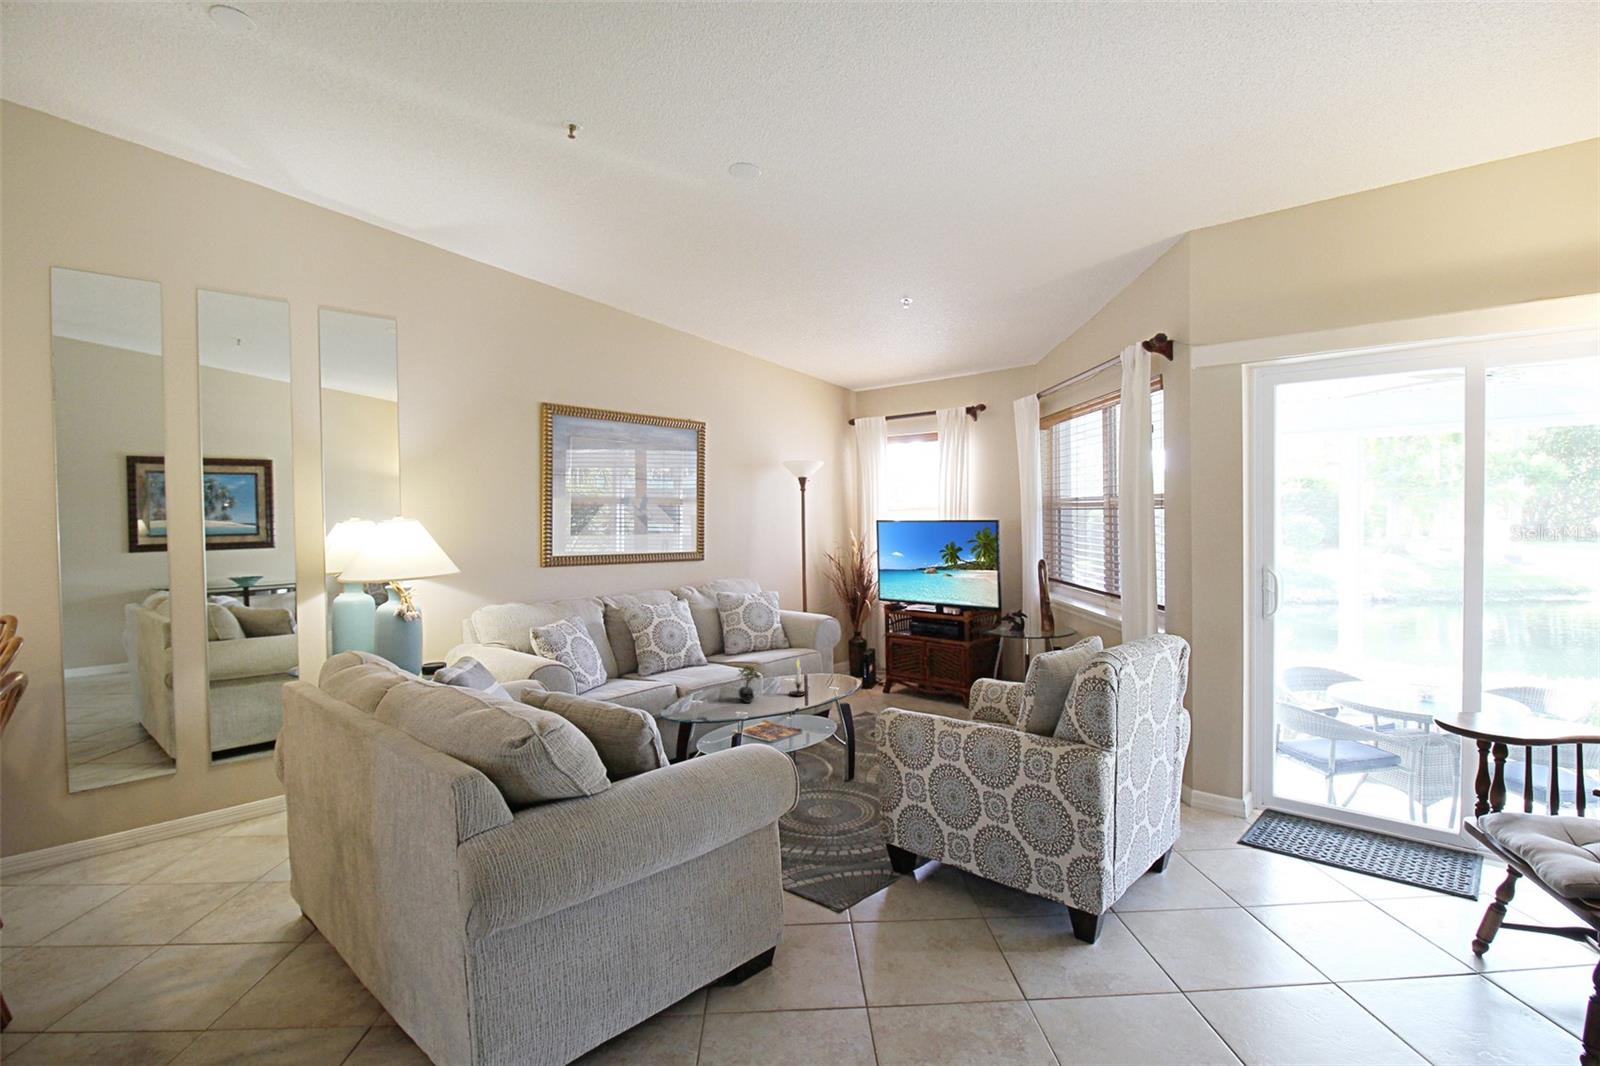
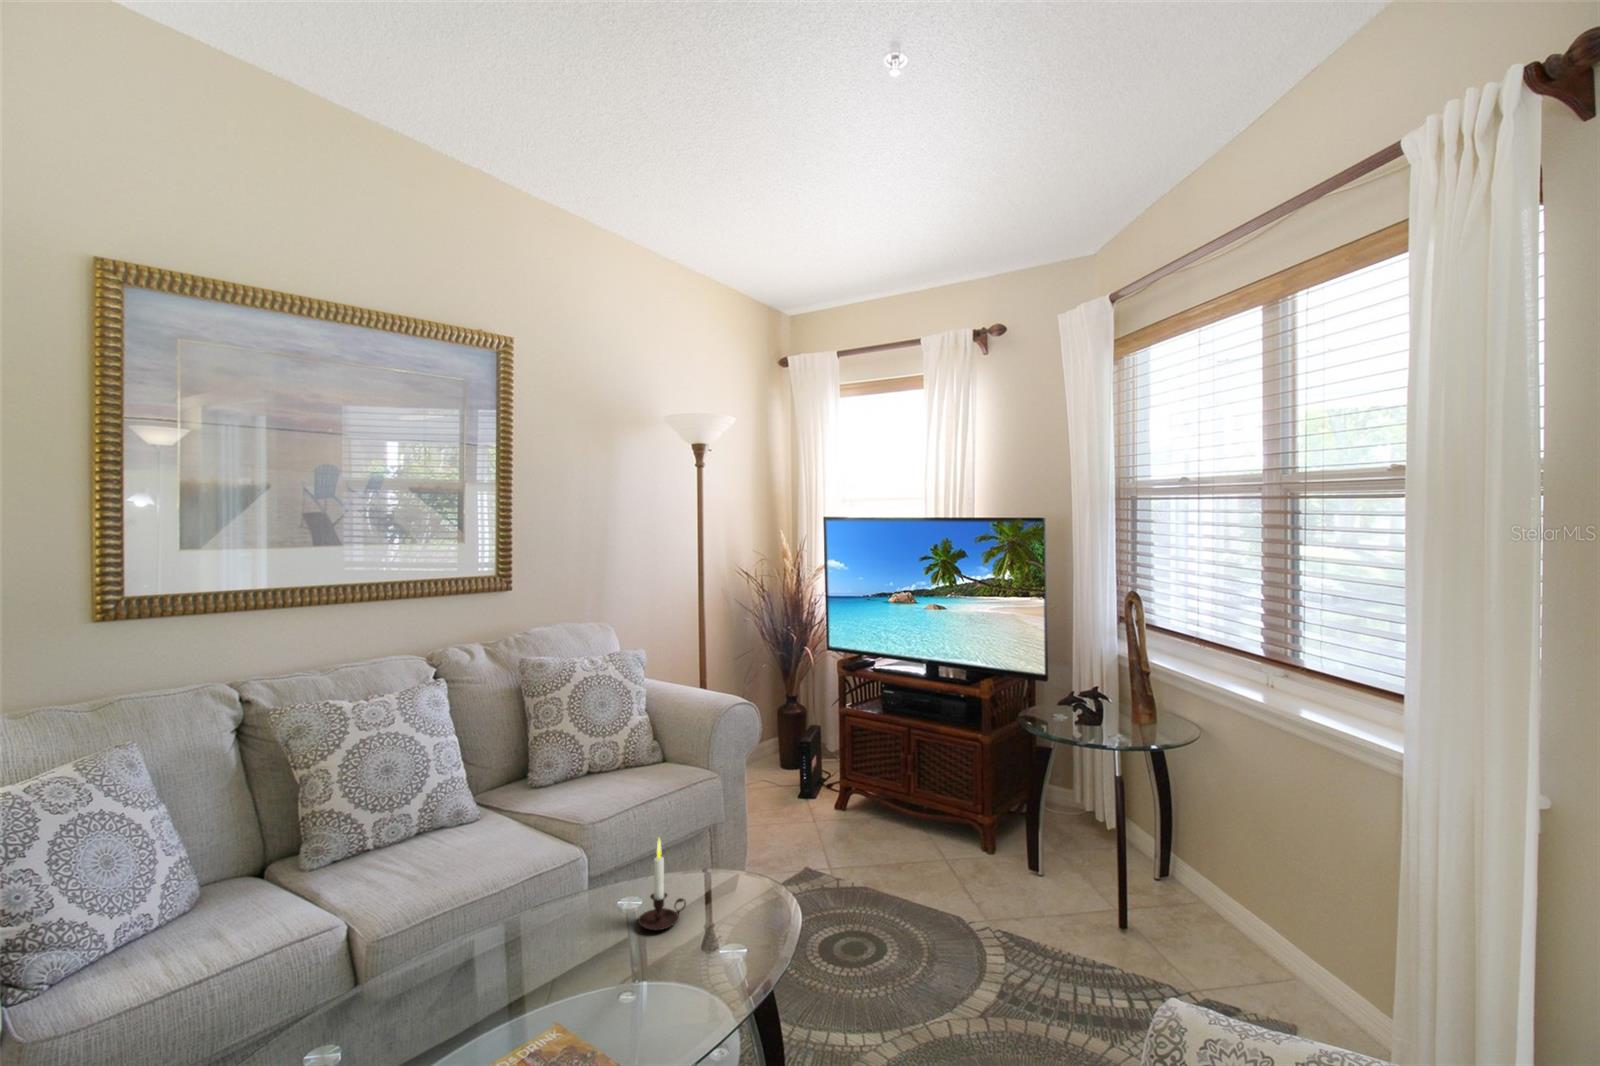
succulent plant: present [739,666,760,703] -> none [500,864,562,969]

